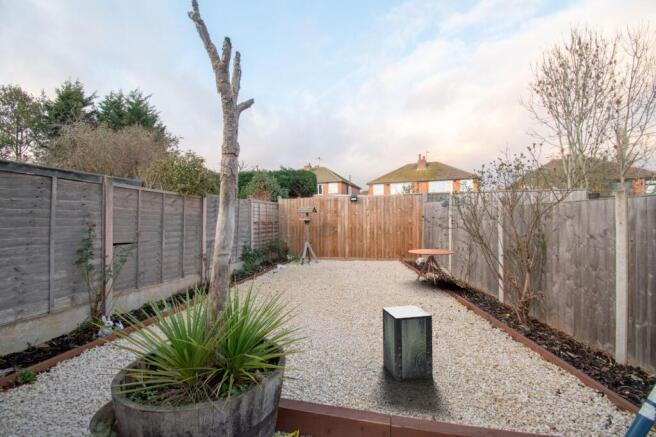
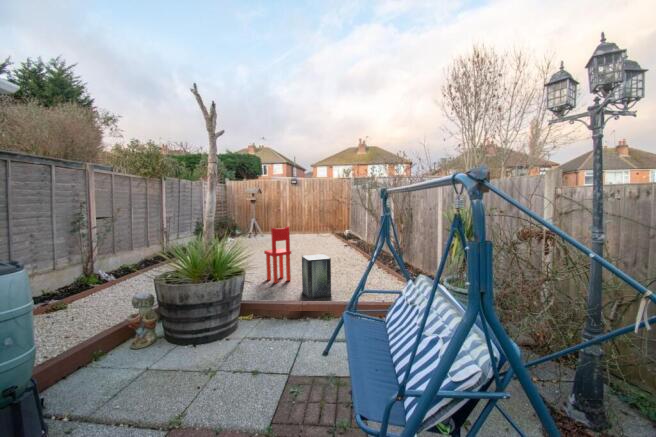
round table: present [408,249,455,285] -> none [334,222,368,249]
chair: none [324,259,362,343] -> present [264,226,291,283]

